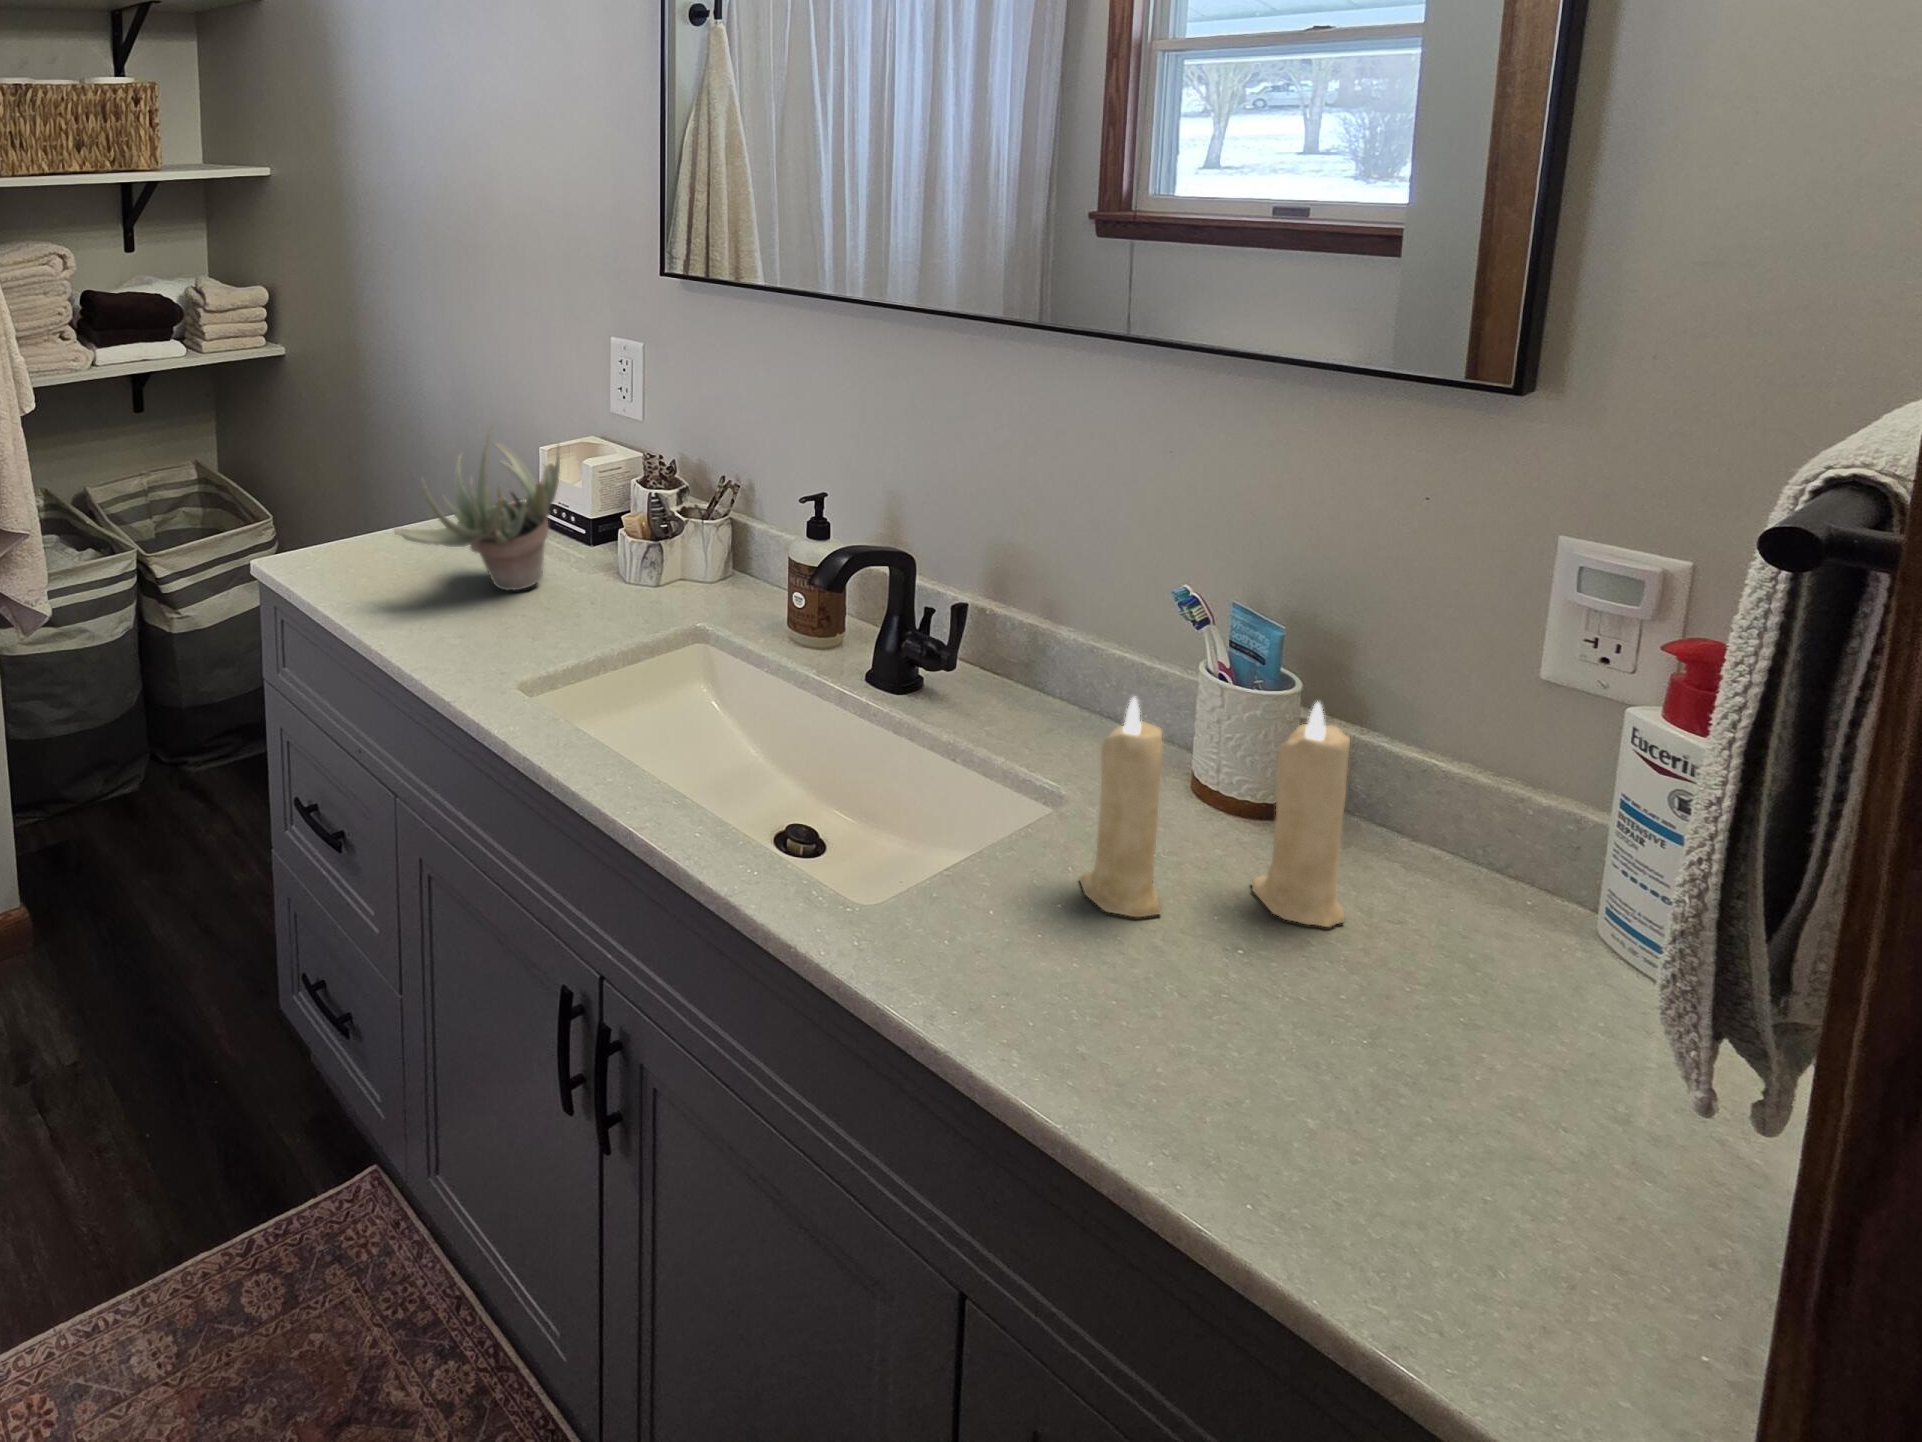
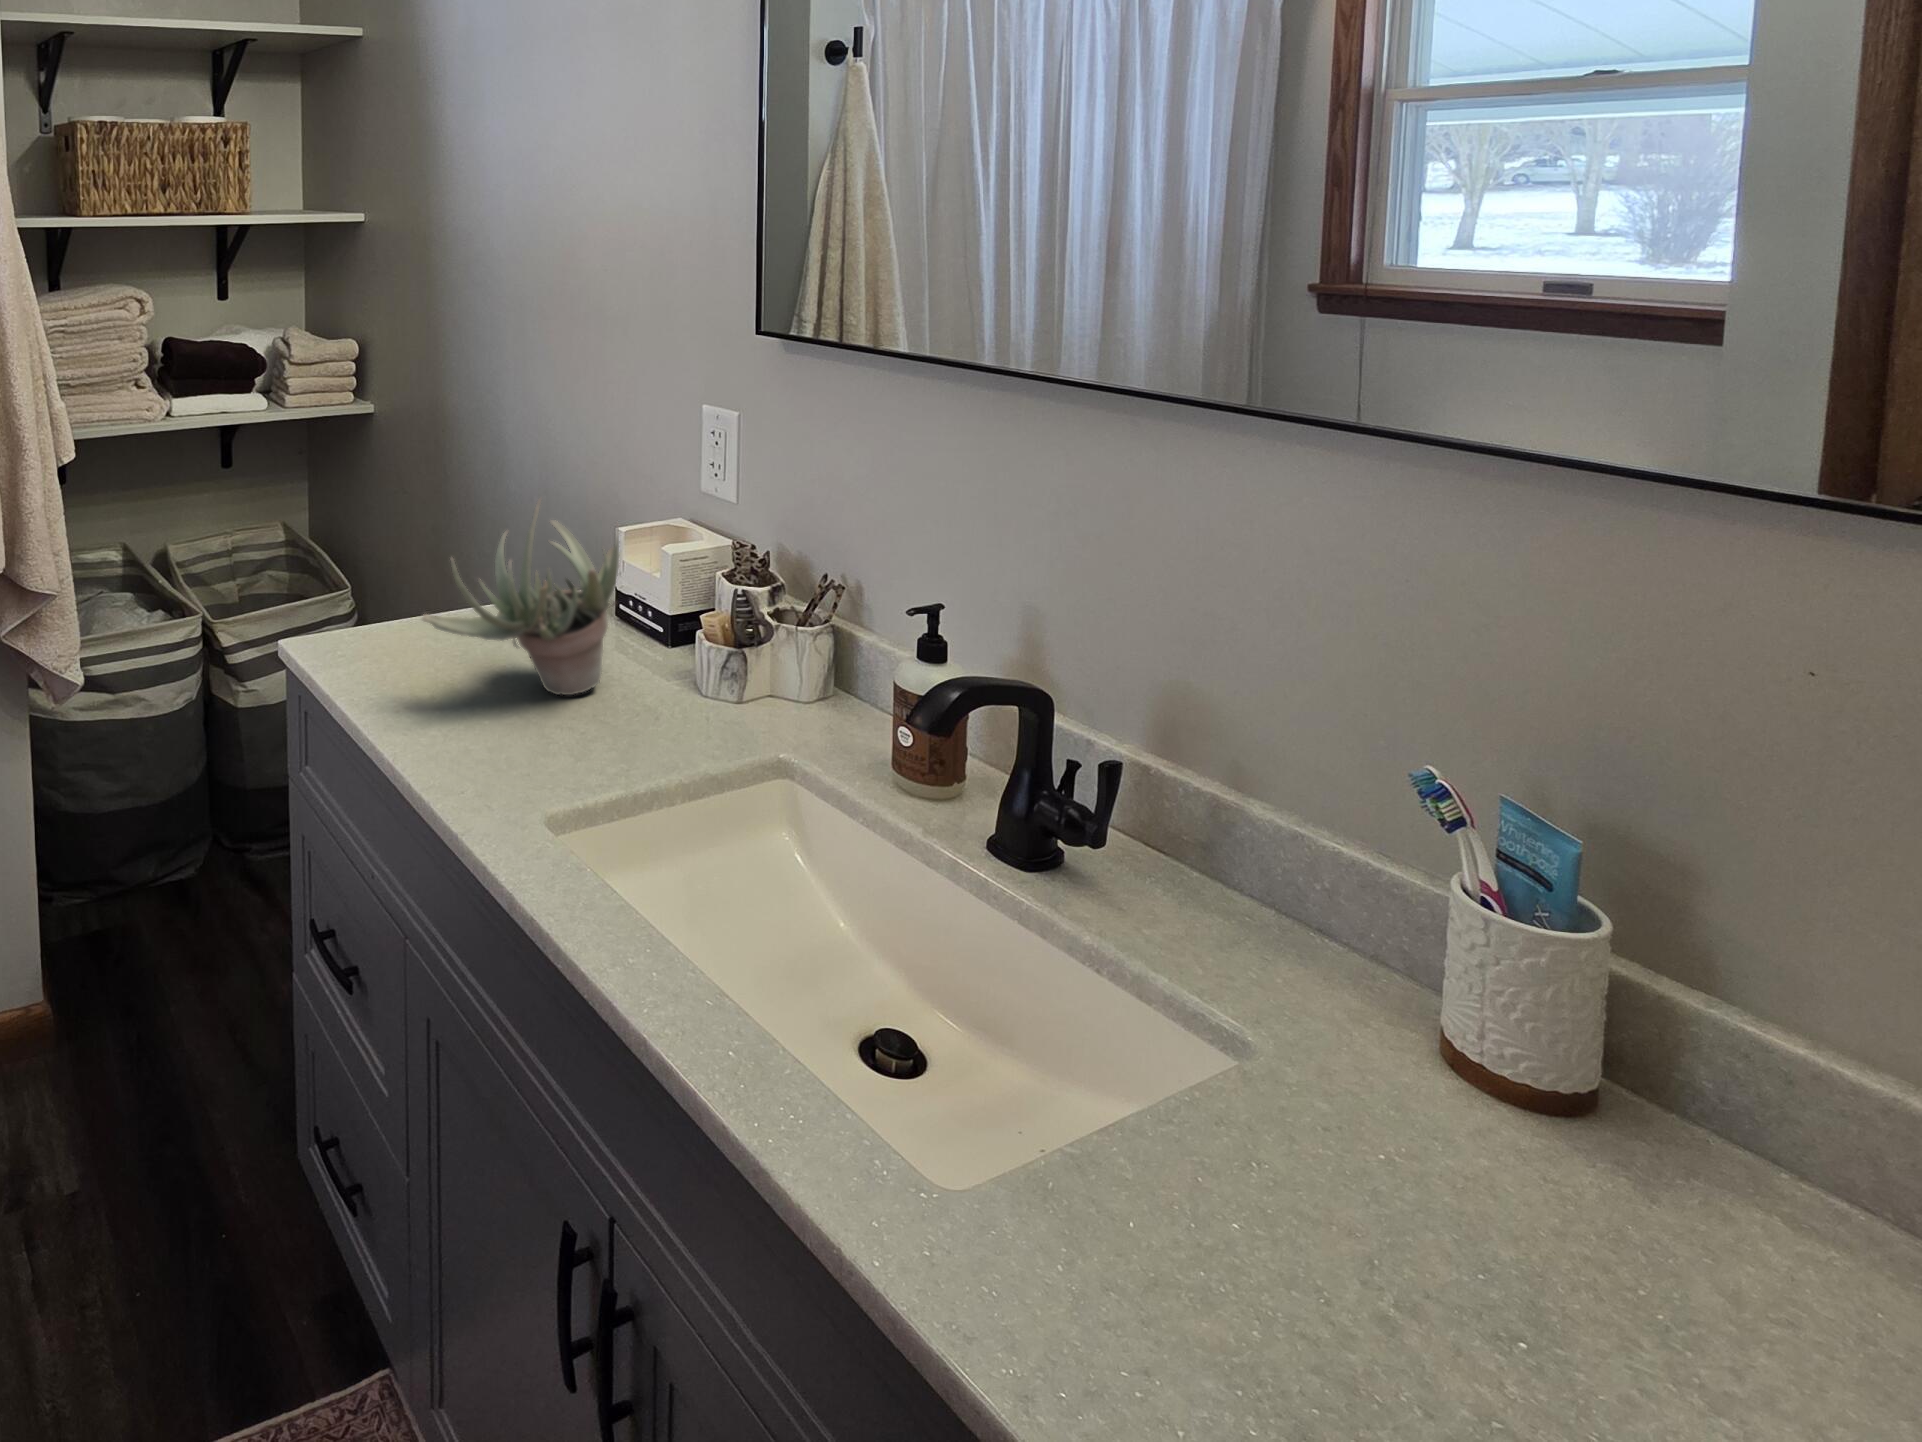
candle: present [1080,697,1350,927] -> none [1271,909,1719,1328]

